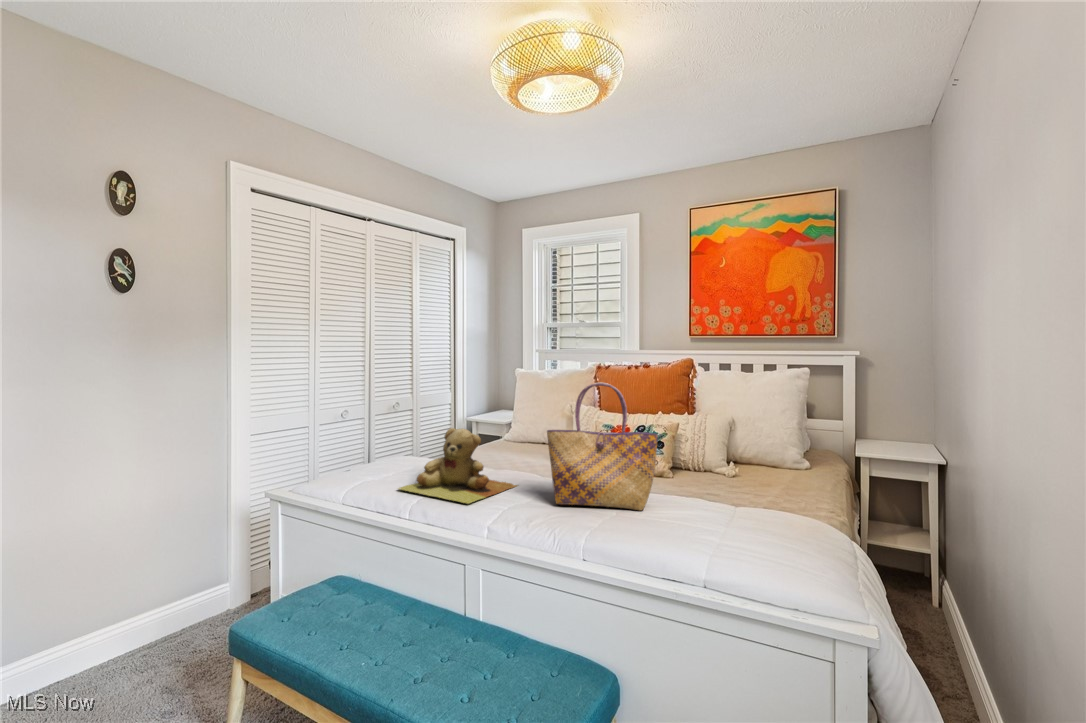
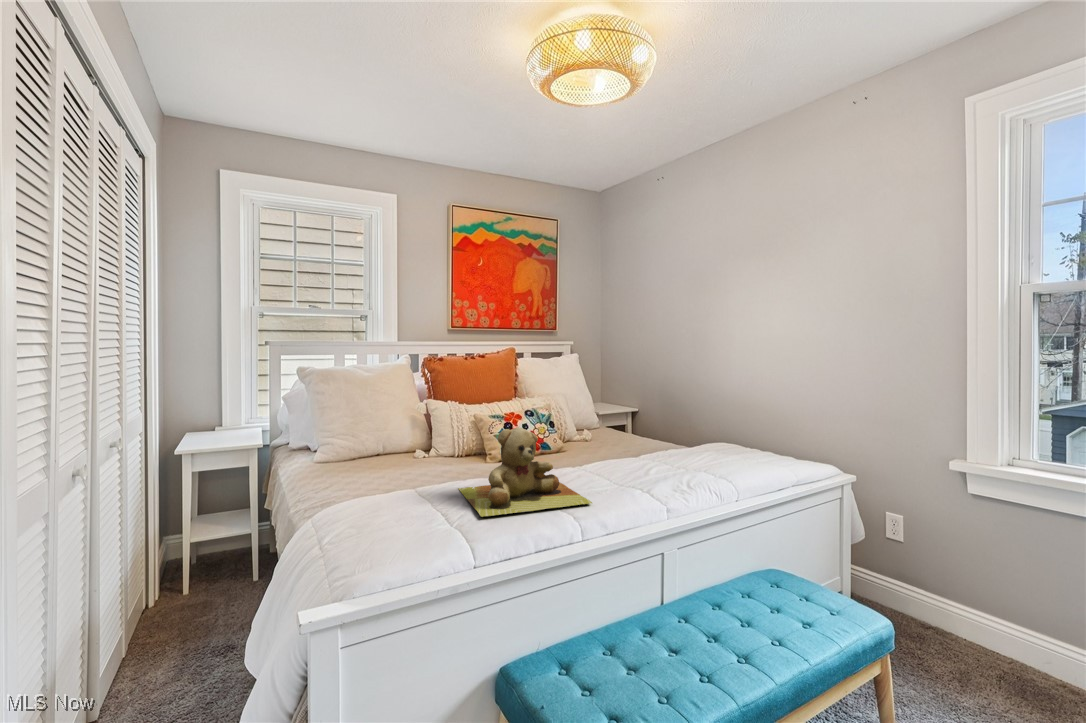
tote bag: present [547,383,658,511] -> none [622,367,685,482]

